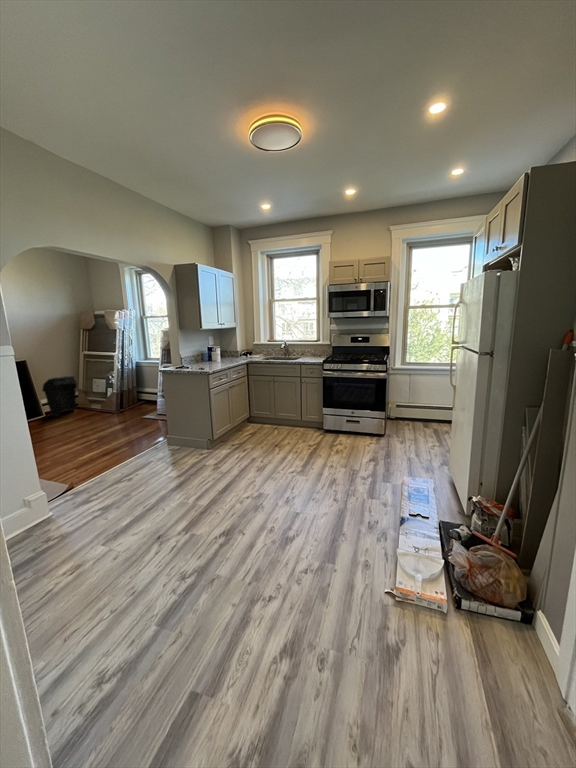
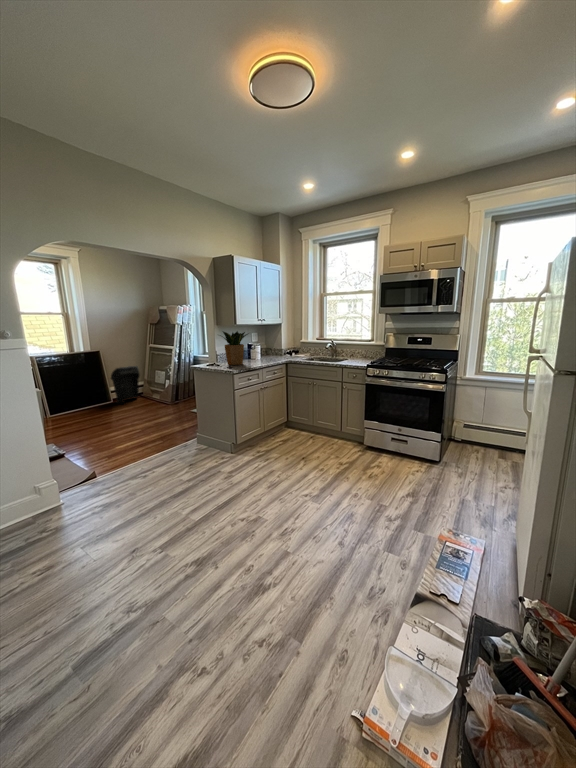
potted plant: none [184,334,216,366] -> present [220,331,249,365]

